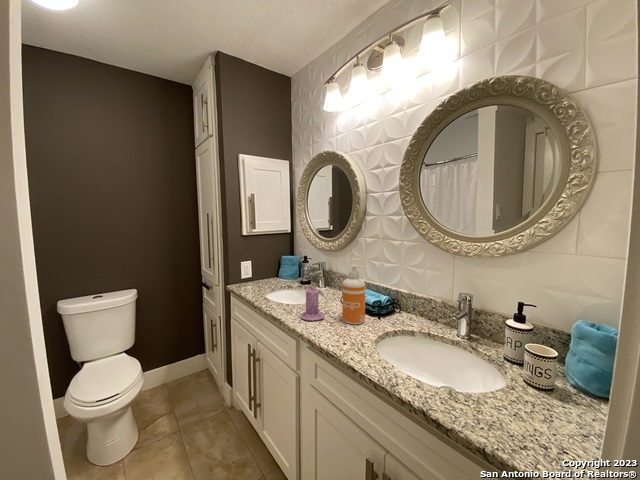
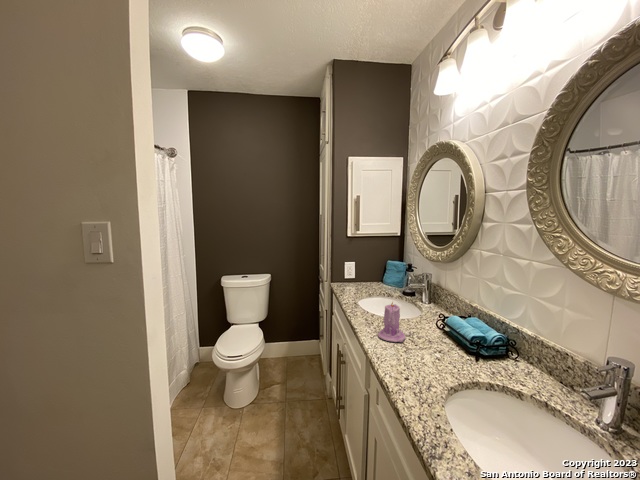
soap dispenser: present [342,265,365,324] -> none [425,286,456,360]

